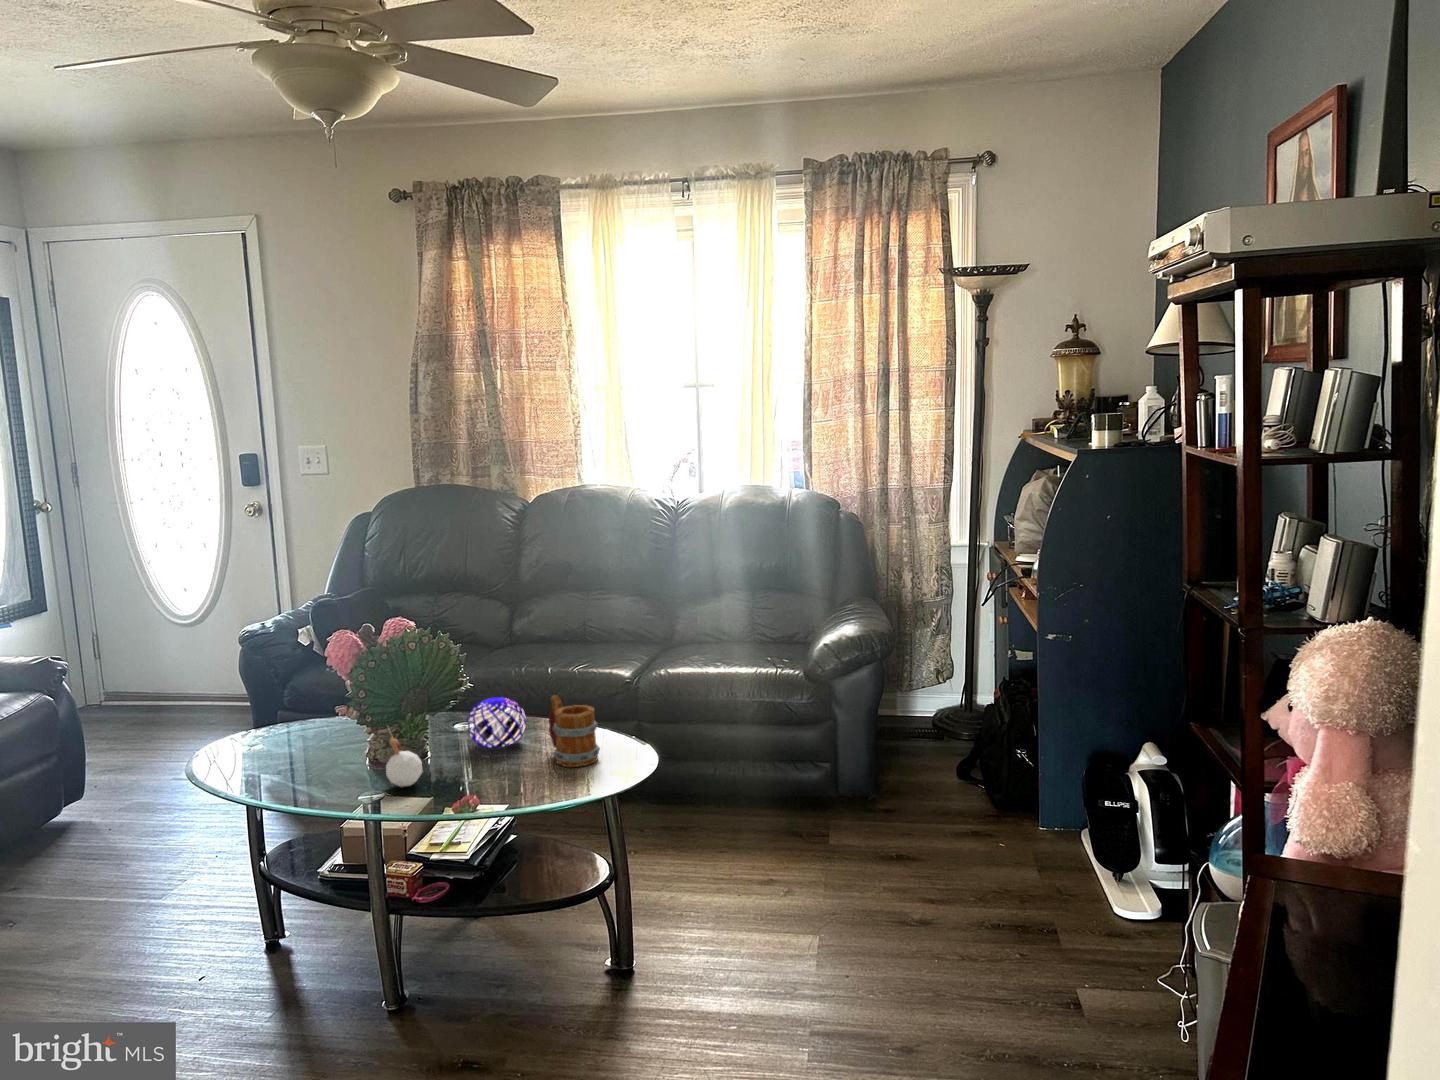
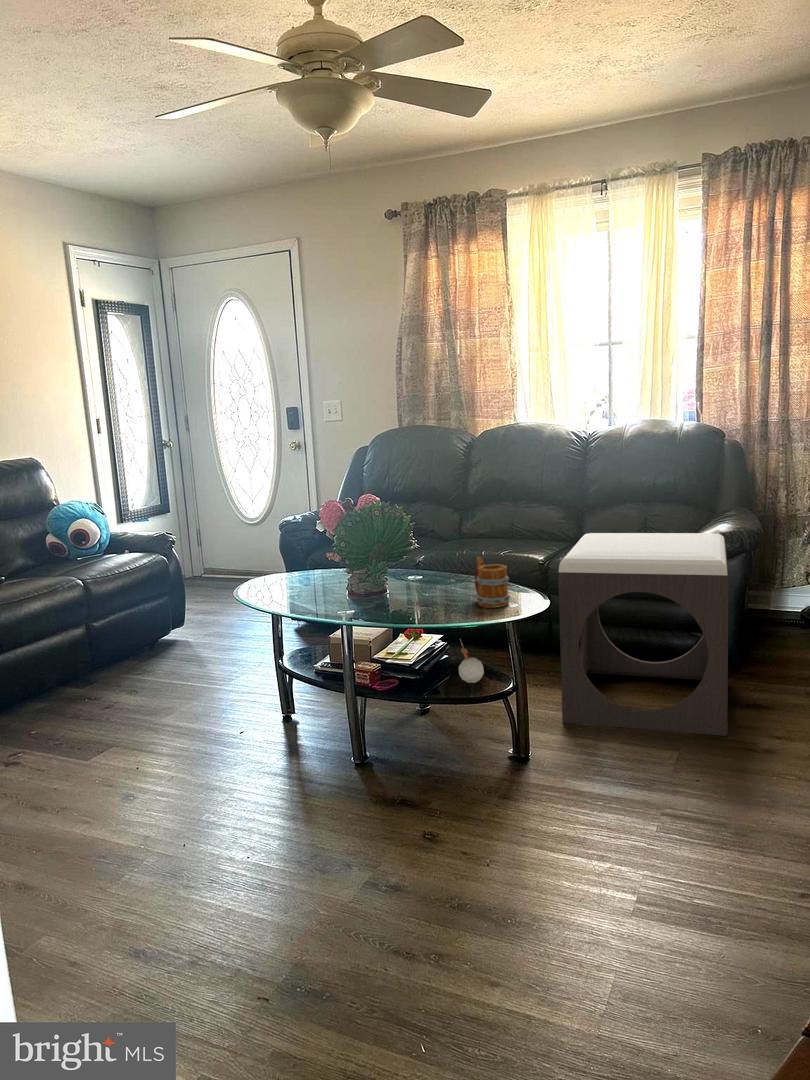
footstool: none [660,641,875,907] -> present [558,533,729,736]
decorative orb: present [468,697,526,748] -> none [418,559,459,594]
candle: present [386,732,422,787] -> present [459,639,484,683]

